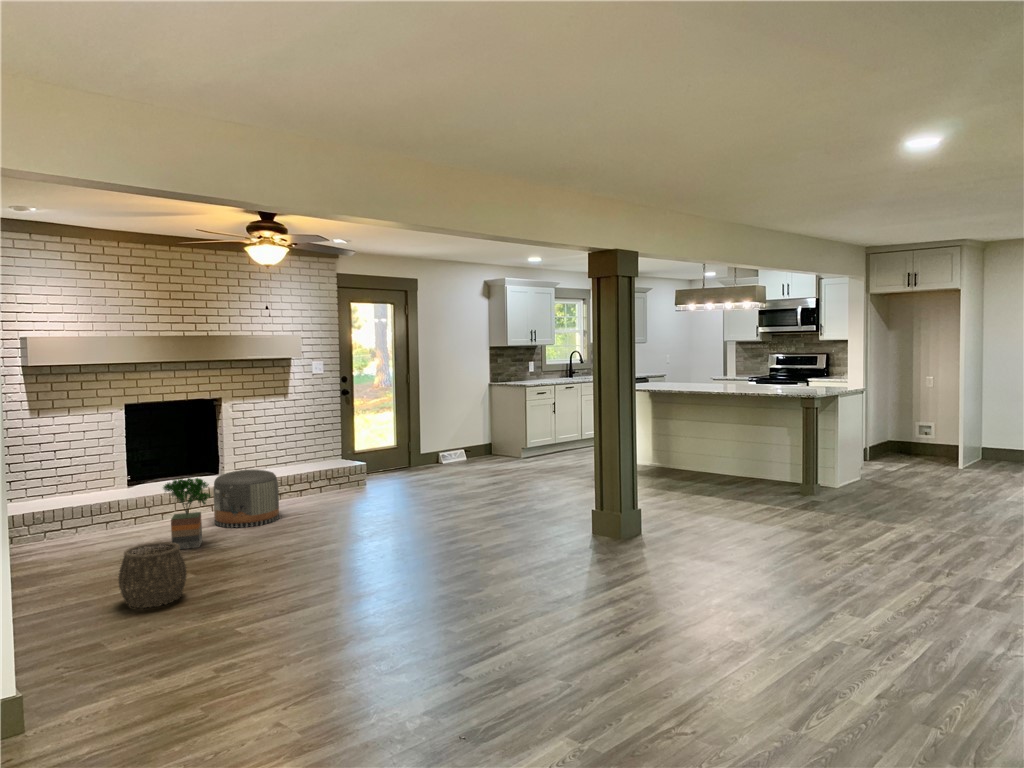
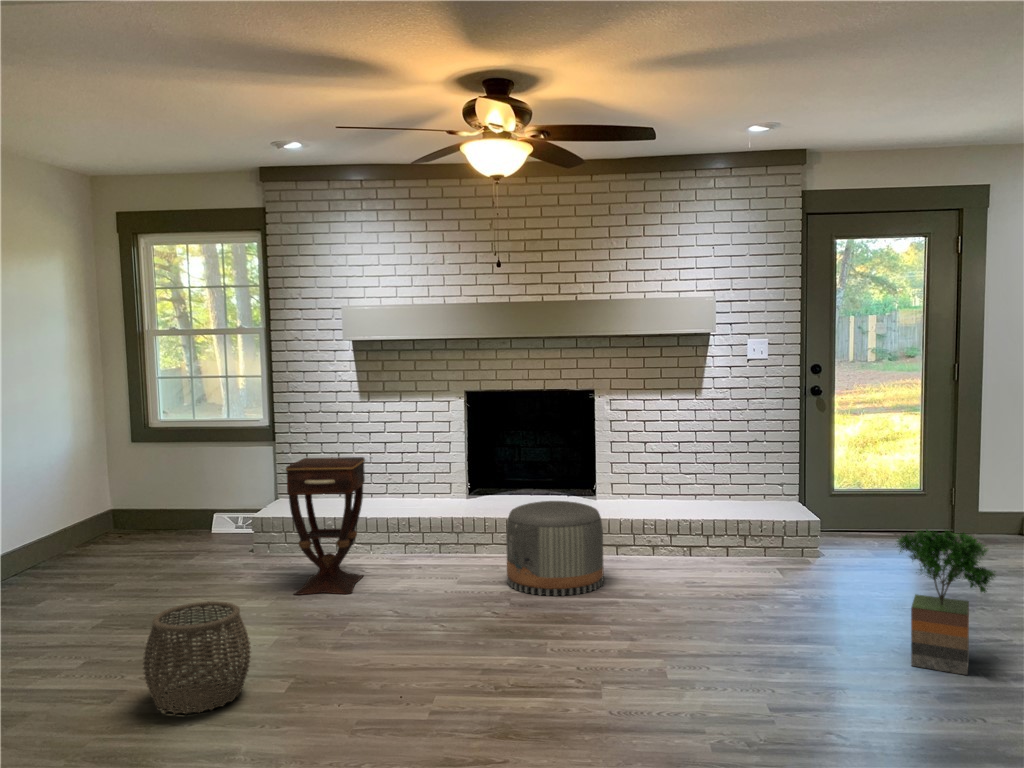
side table: none [51,457,122,562] -> present [286,457,365,595]
potted tree: present [163,478,211,549] -> present [897,529,996,675]

